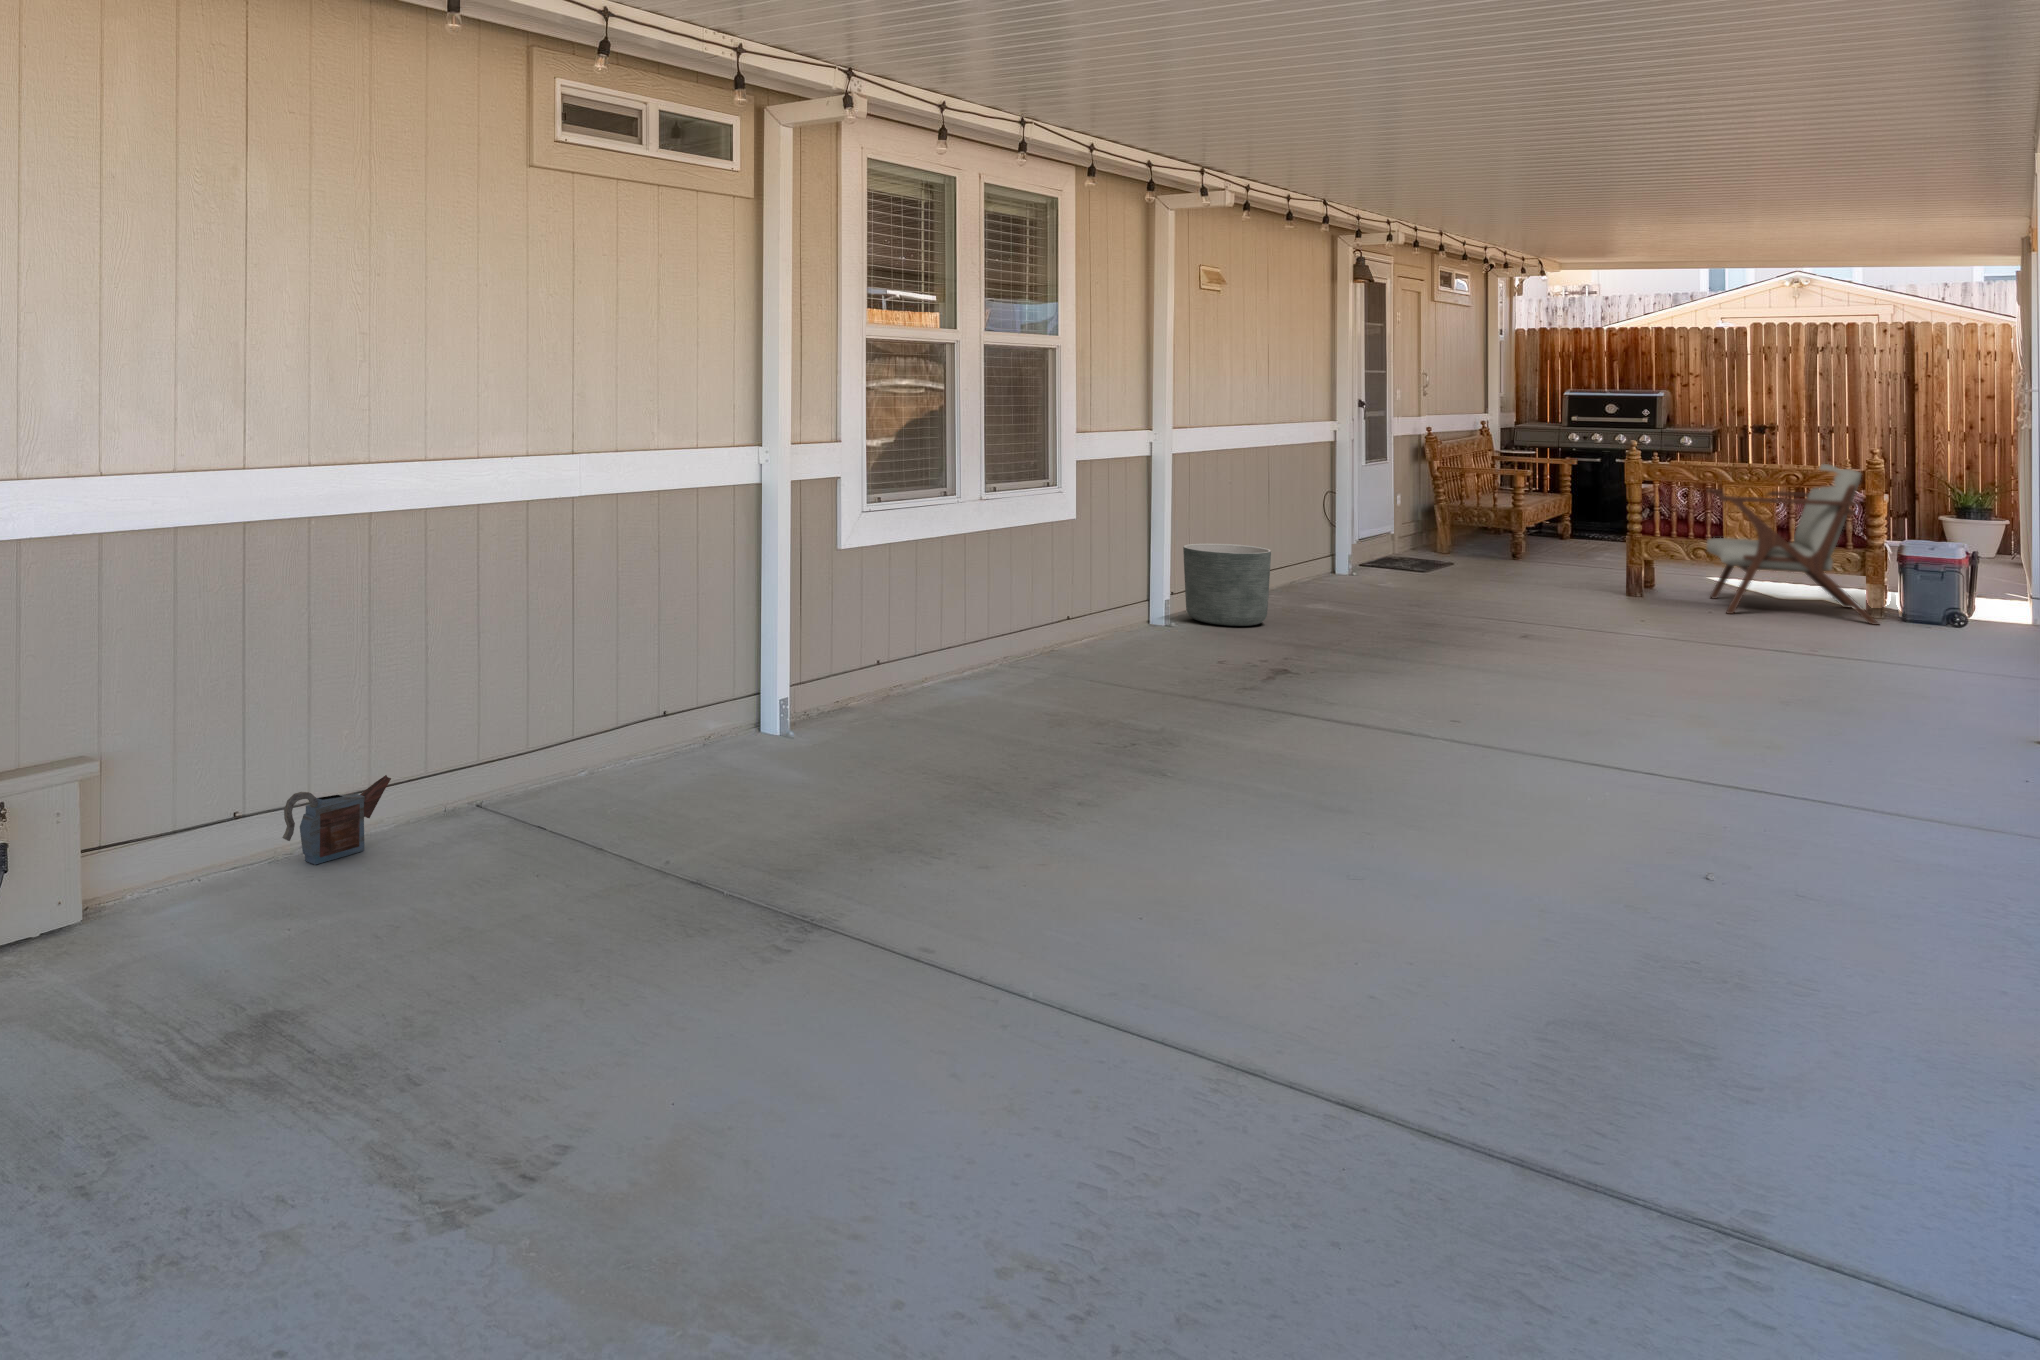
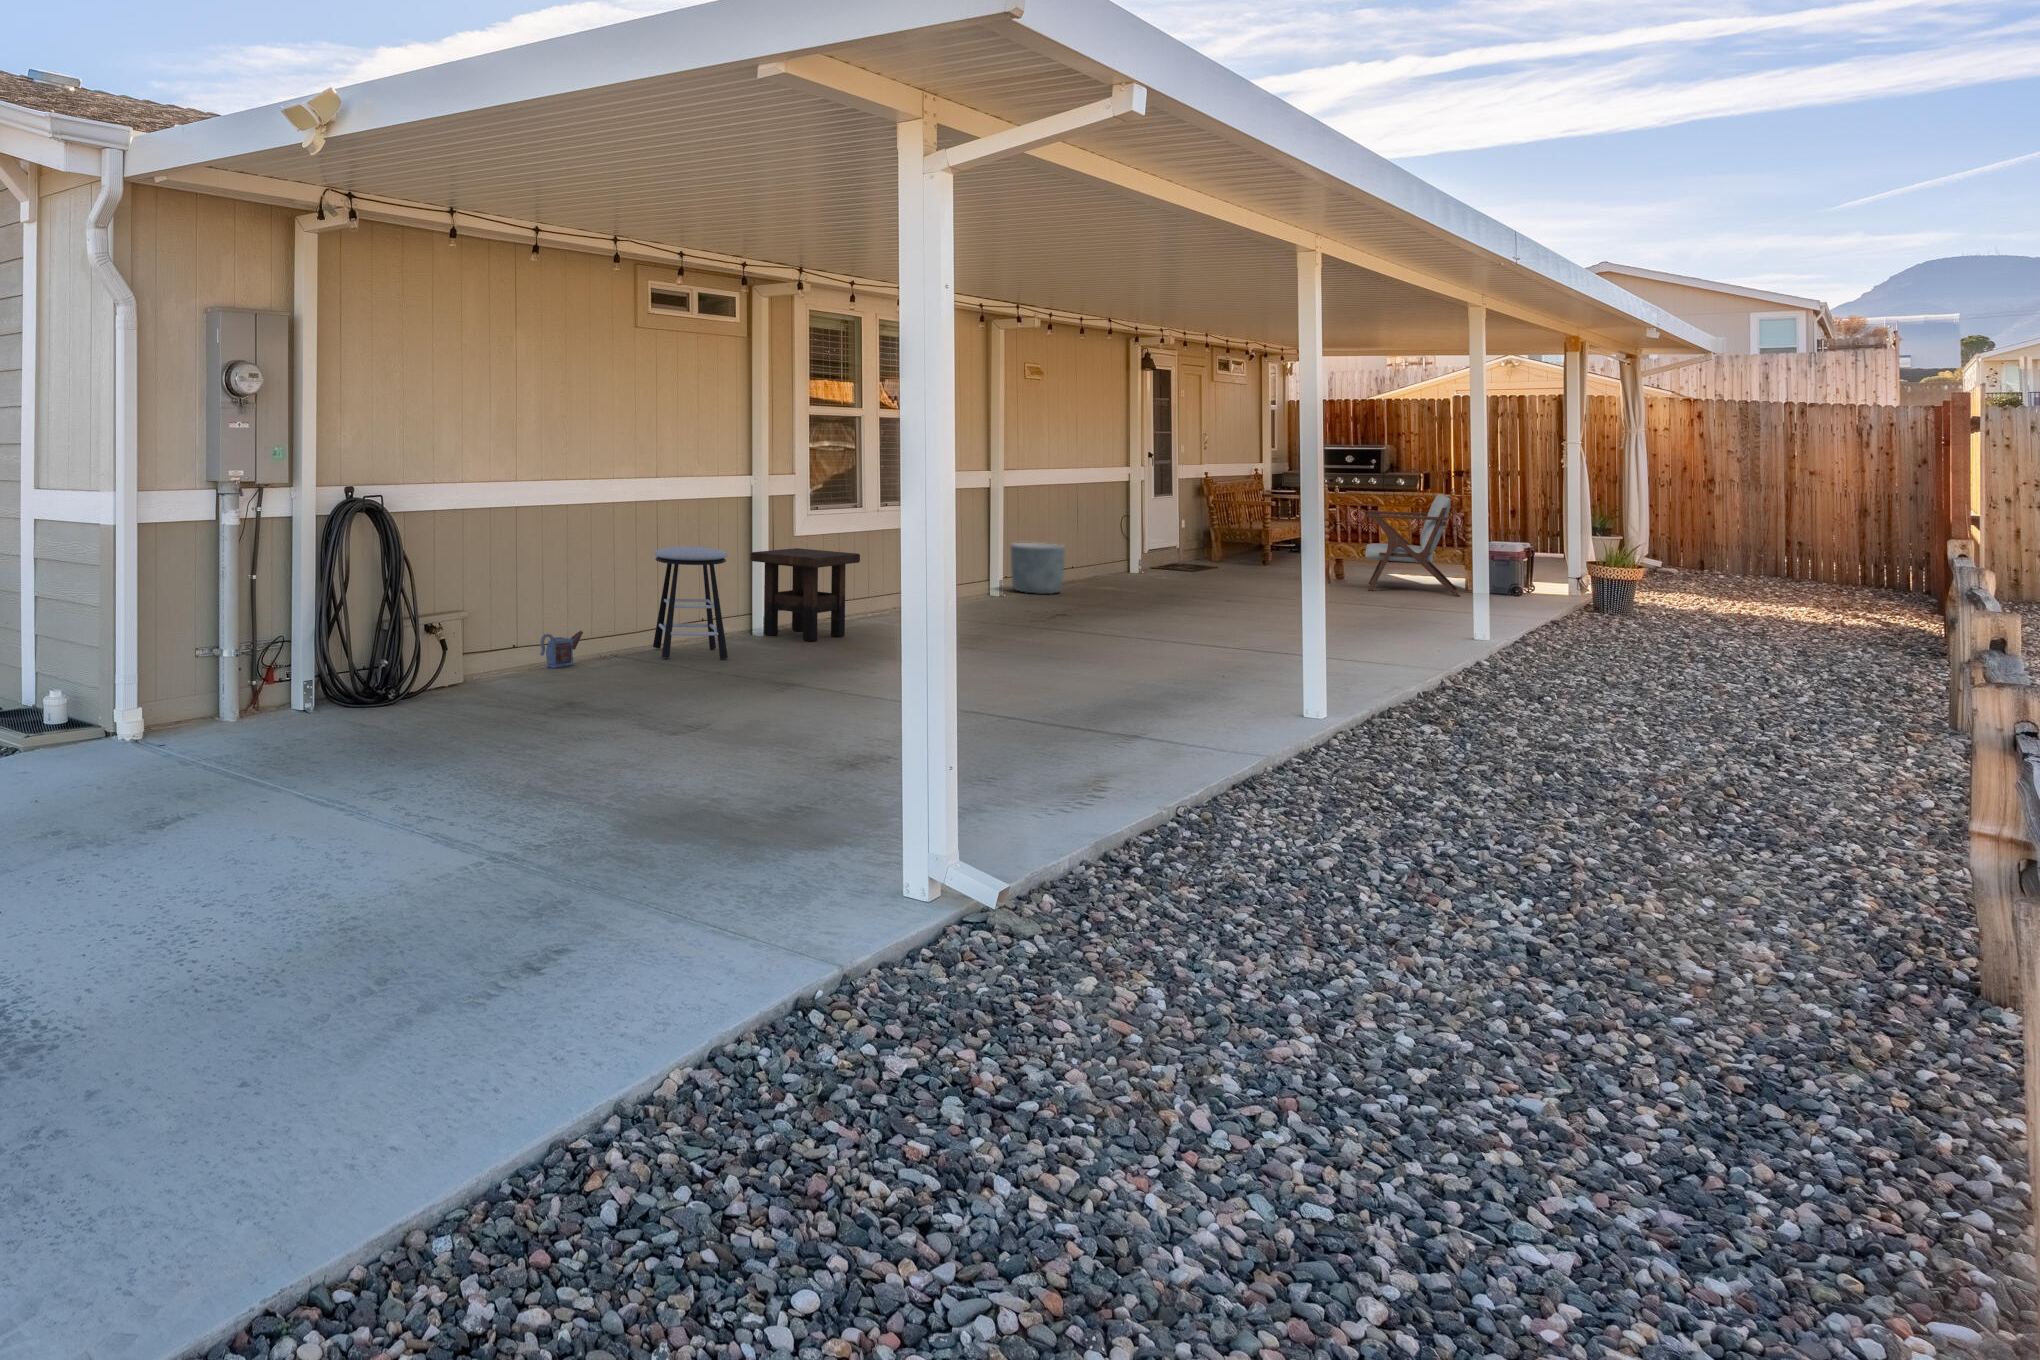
side table: none [755,575,957,761] -> present [750,548,860,642]
stool: none [552,590,698,824] -> present [653,546,728,659]

